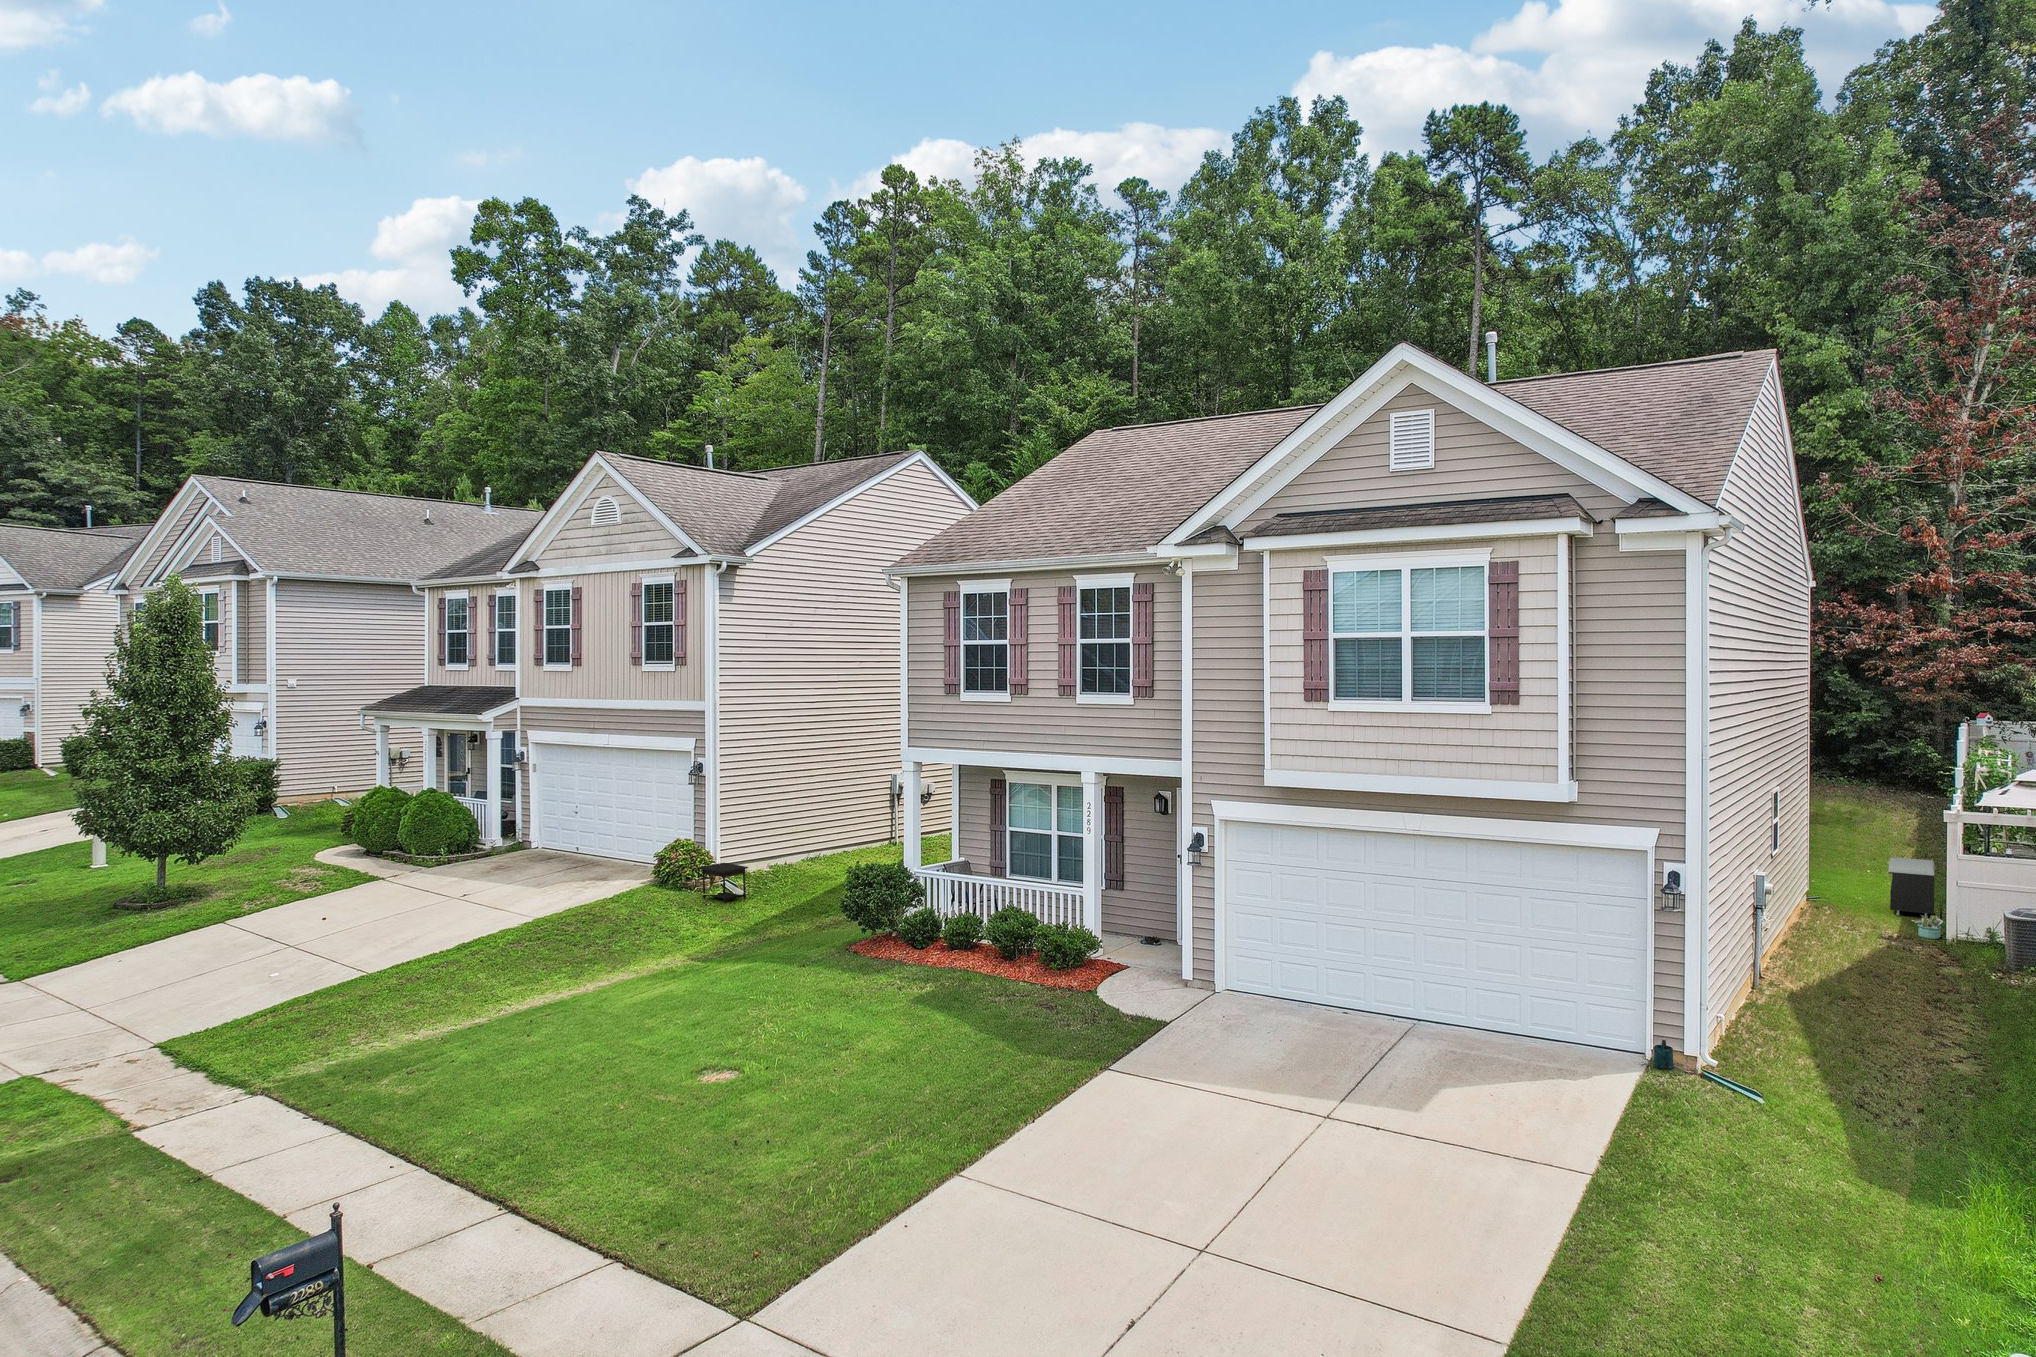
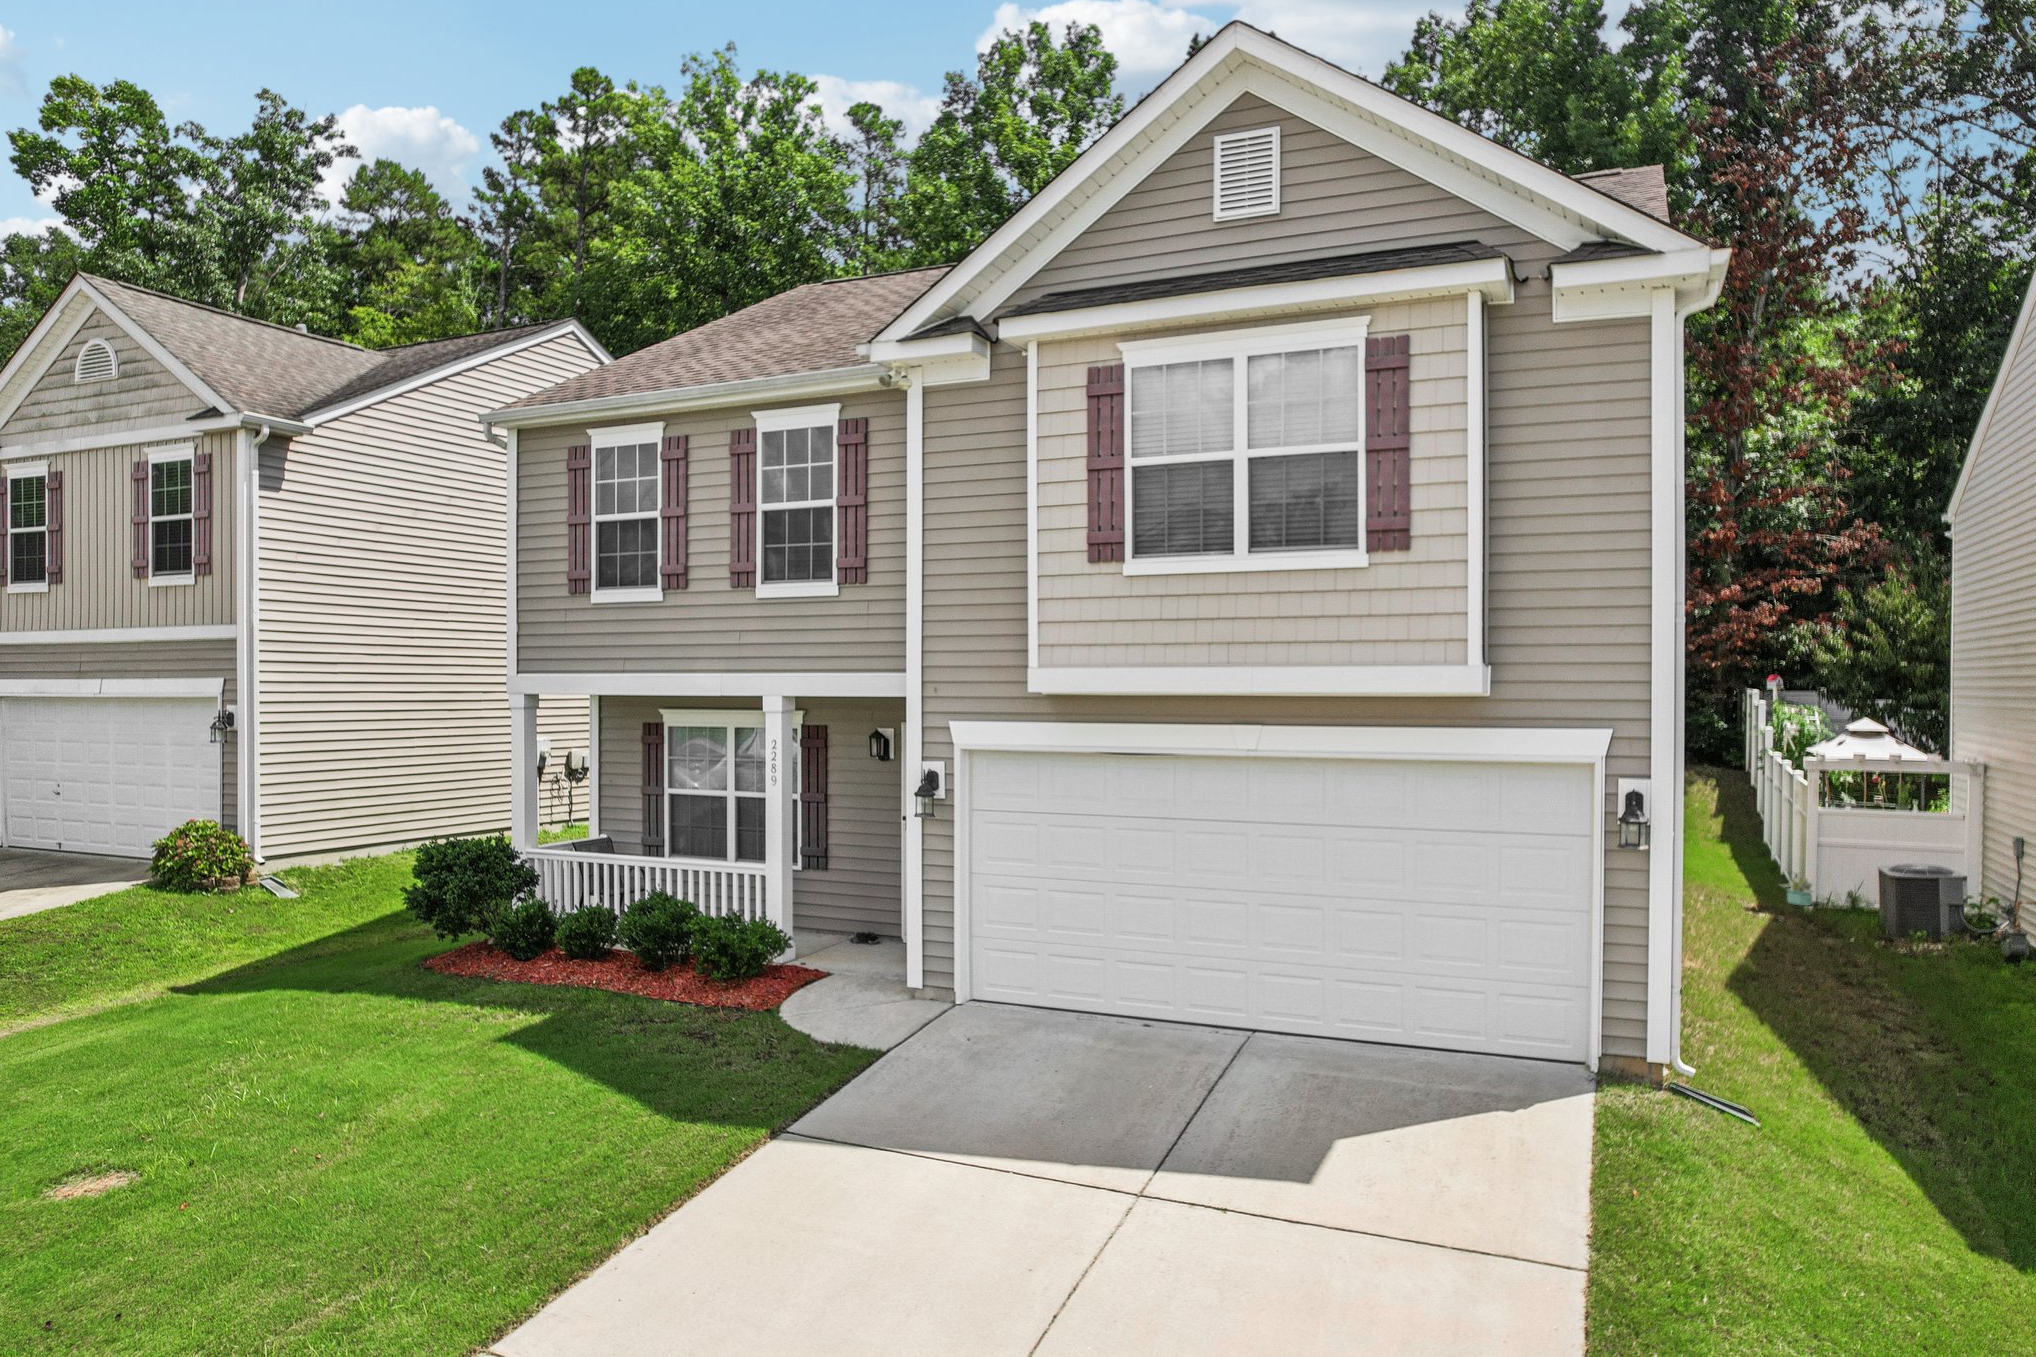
storage bench: present [1888,857,1934,918] -> none [1729,817,1789,884]
side table: present [699,863,748,904] -> none [208,853,288,911]
watering can: present [1654,1040,1674,1070] -> none [1603,1039,1633,1084]

